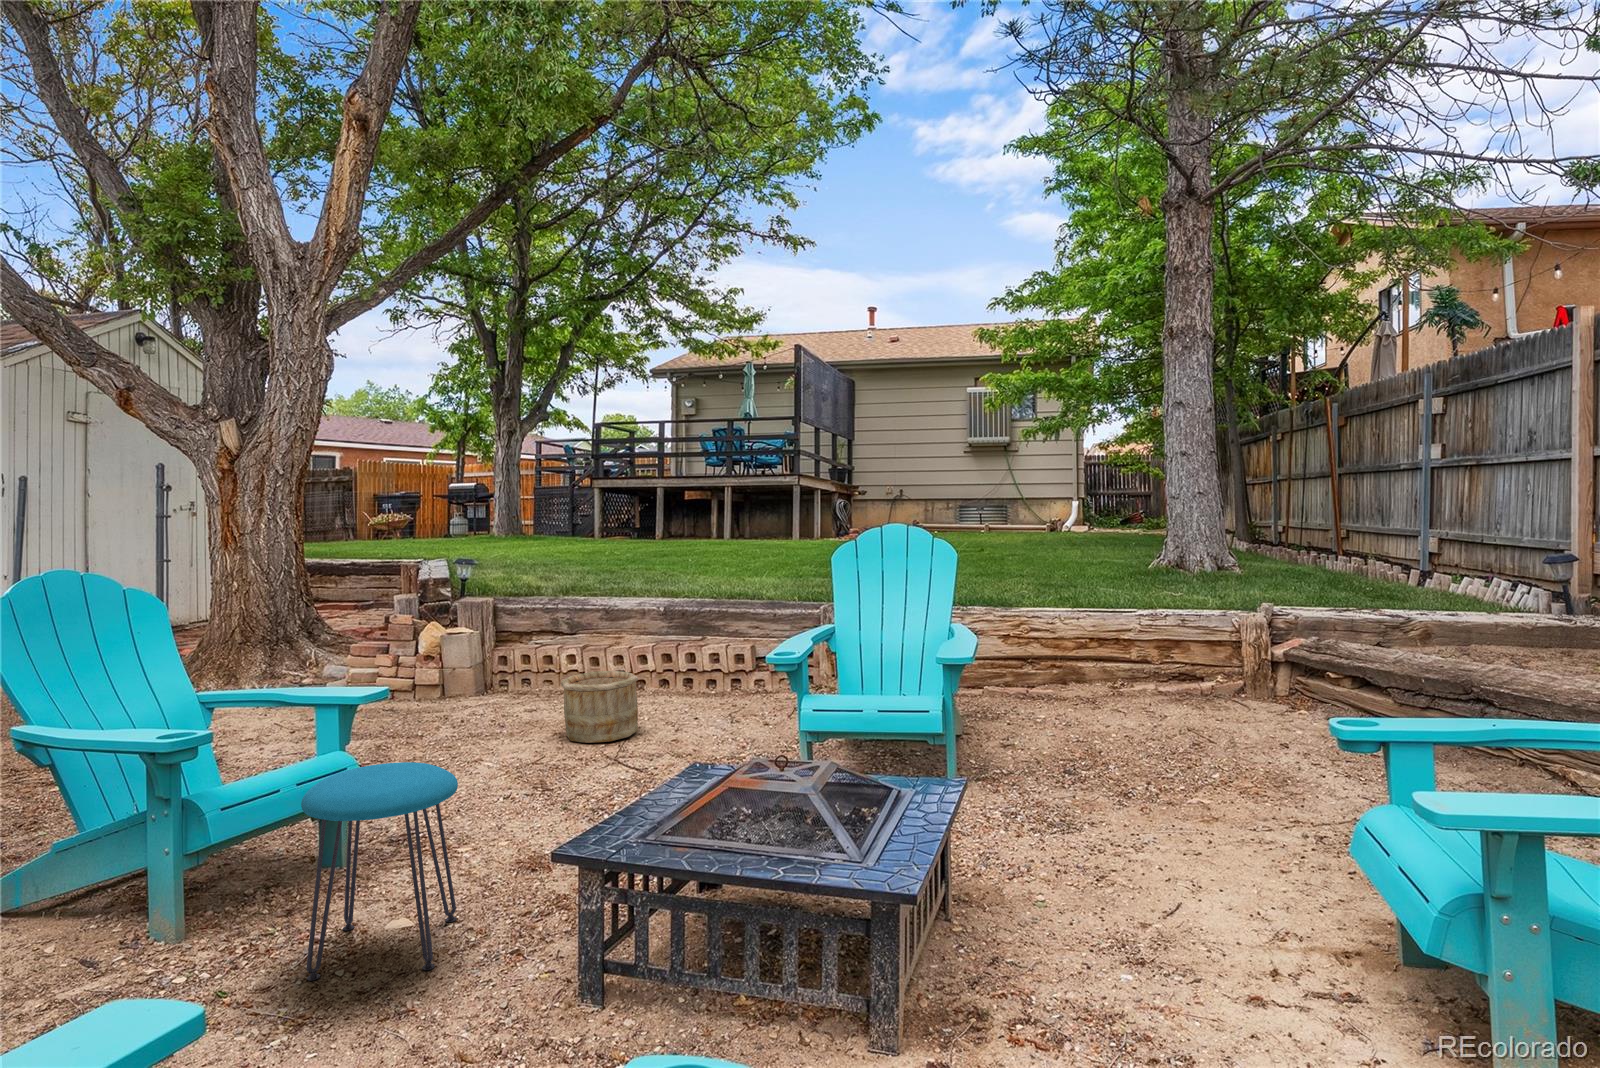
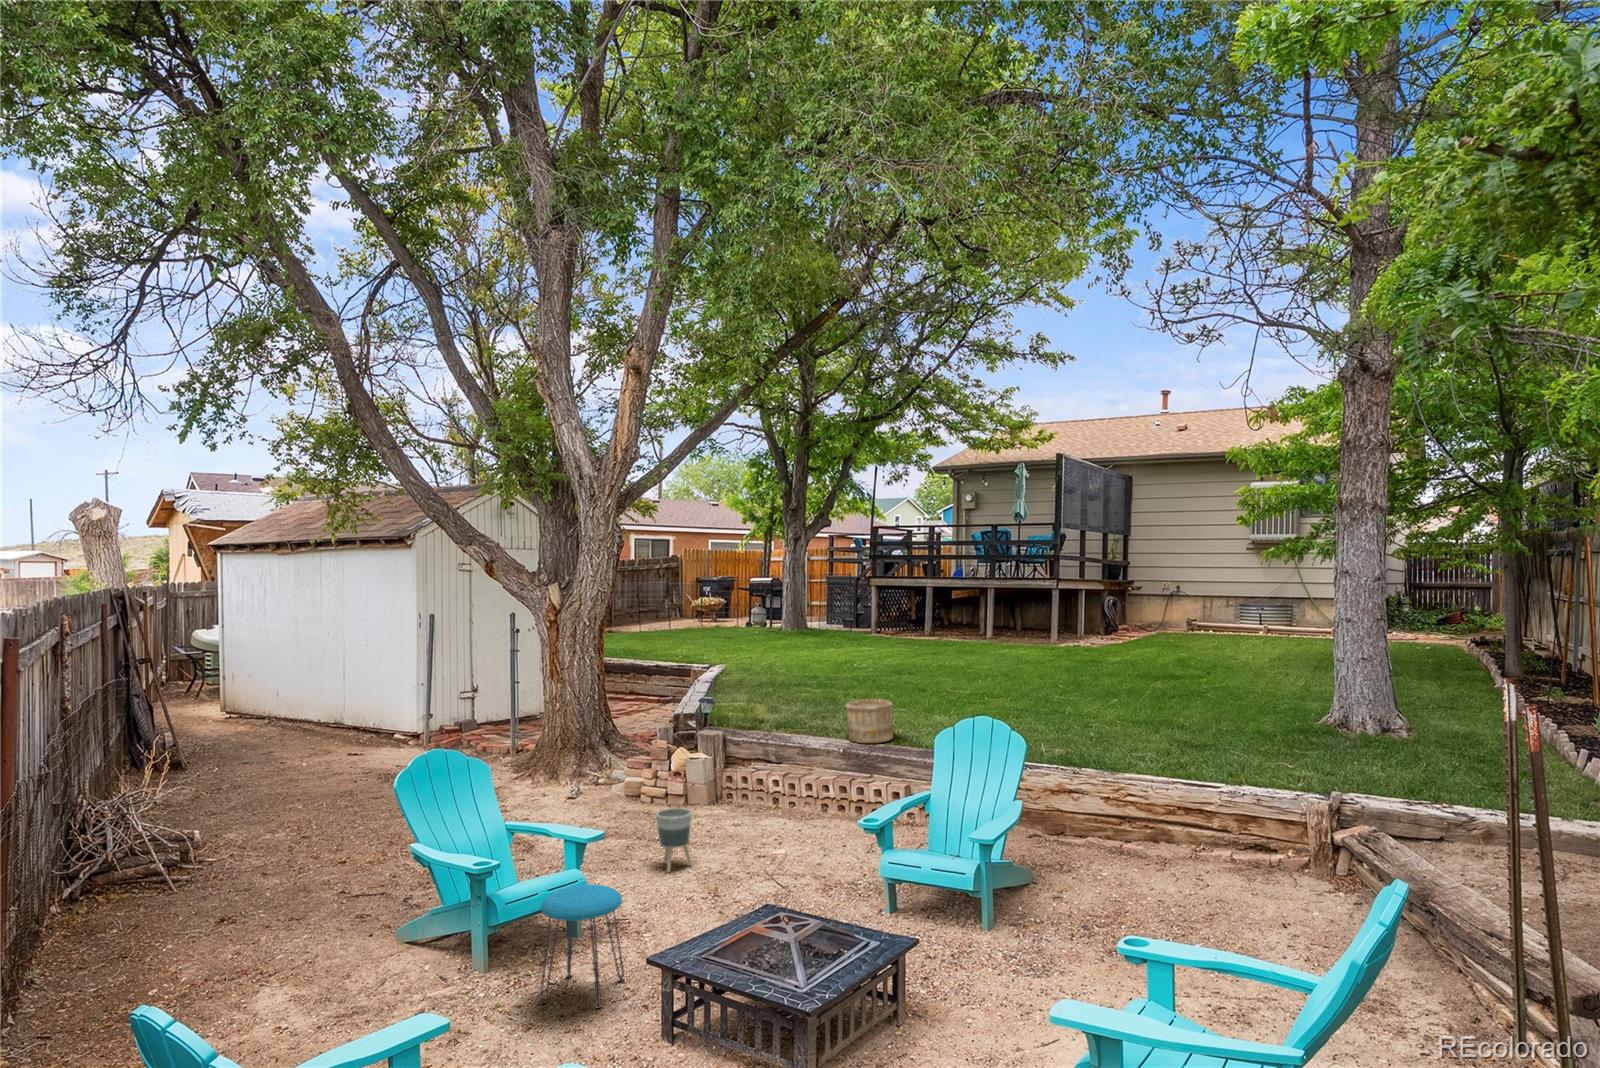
wooden bucket: present [561,671,638,743] -> present [845,699,893,743]
planter: none [433,681,489,771] -> present [656,808,692,873]

